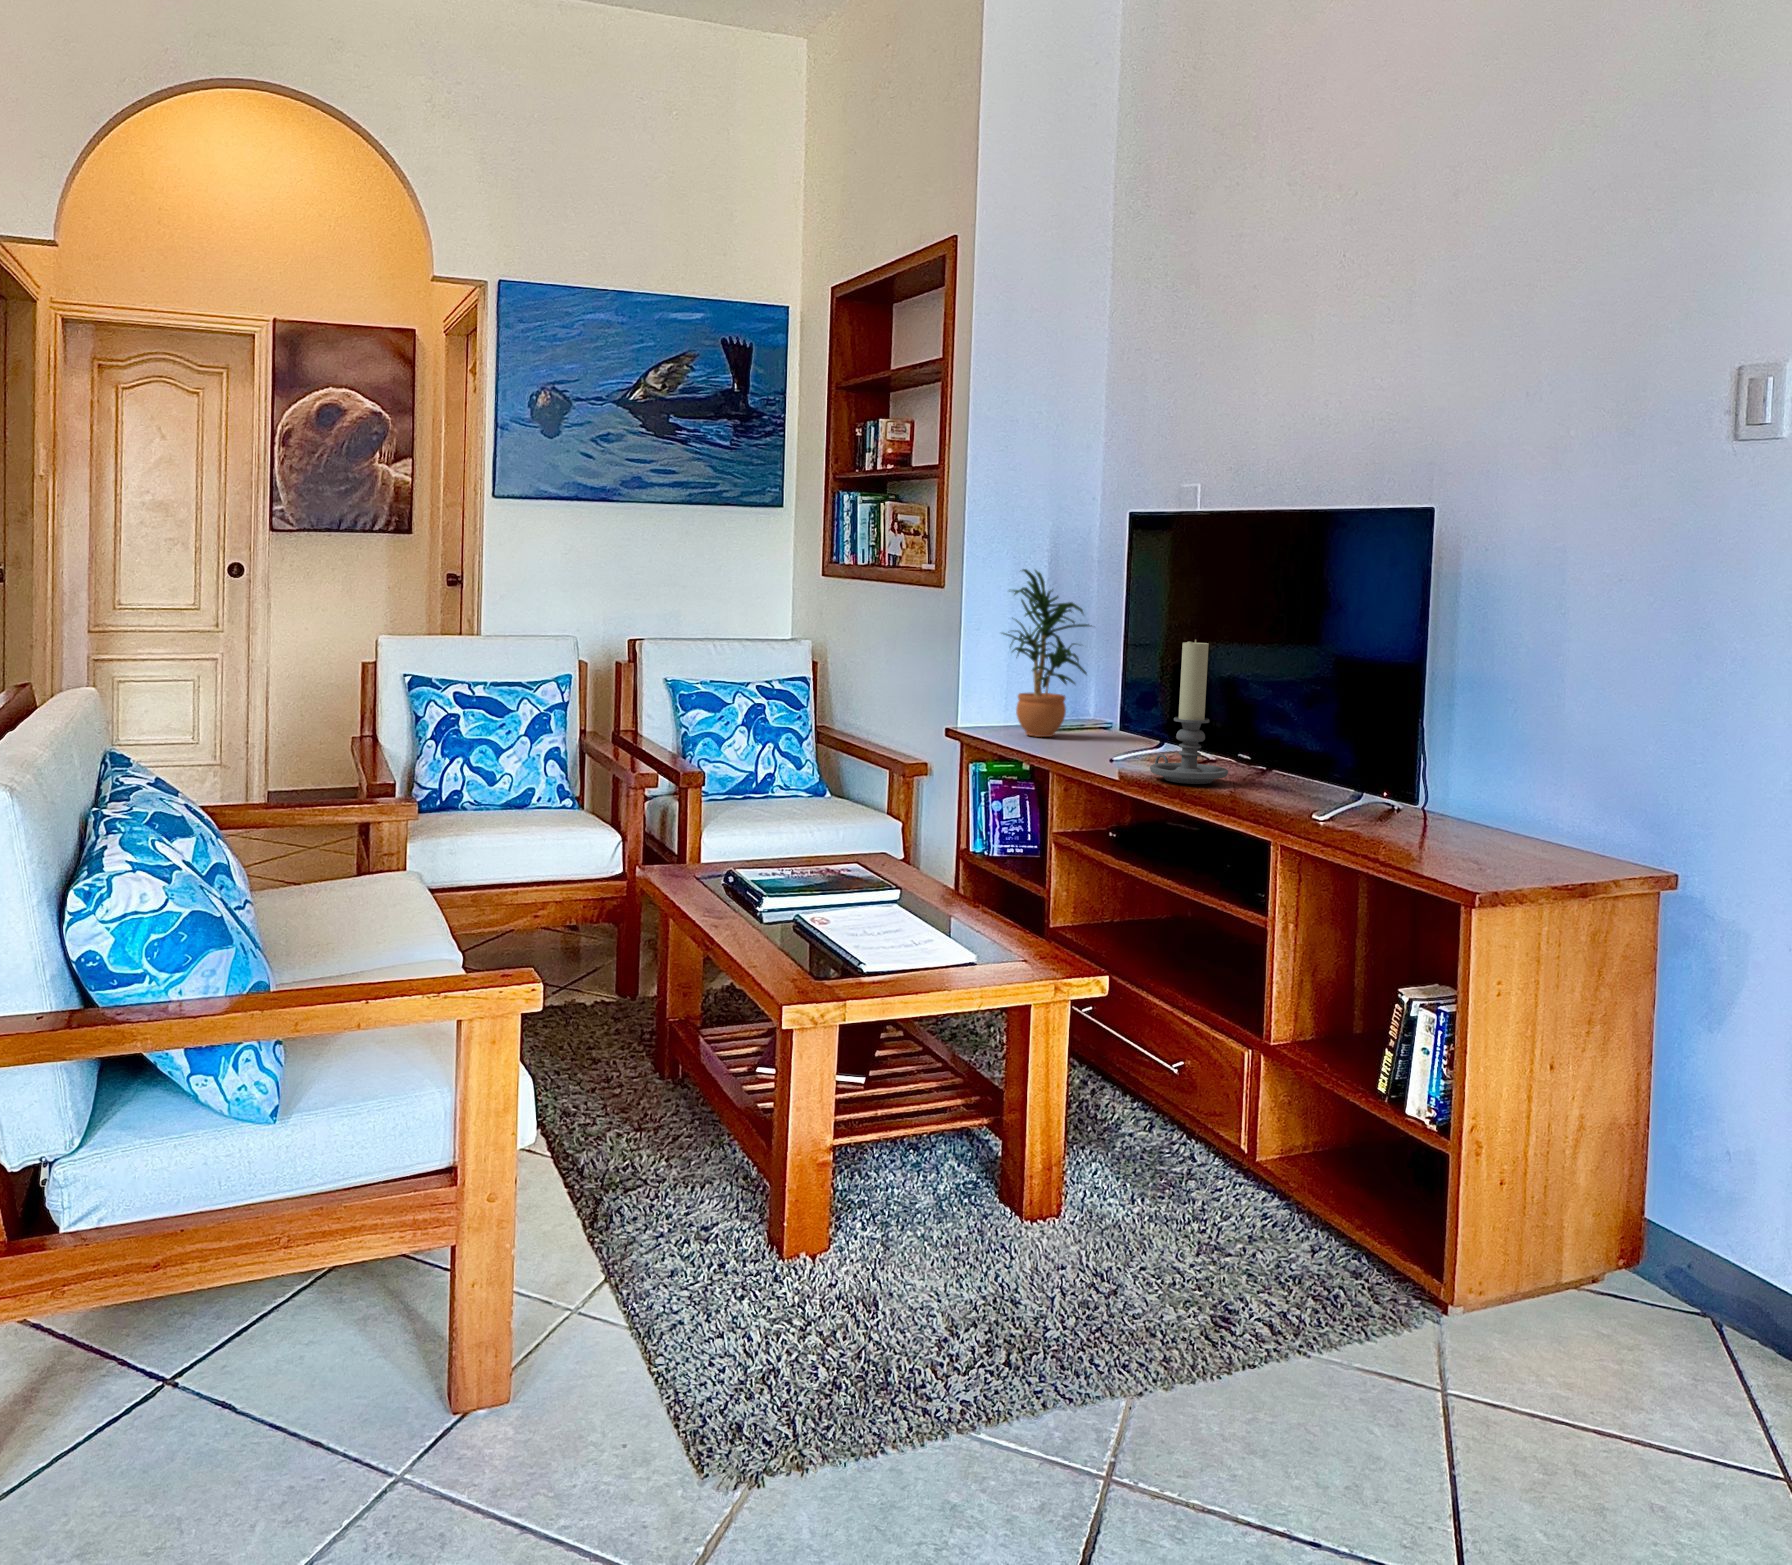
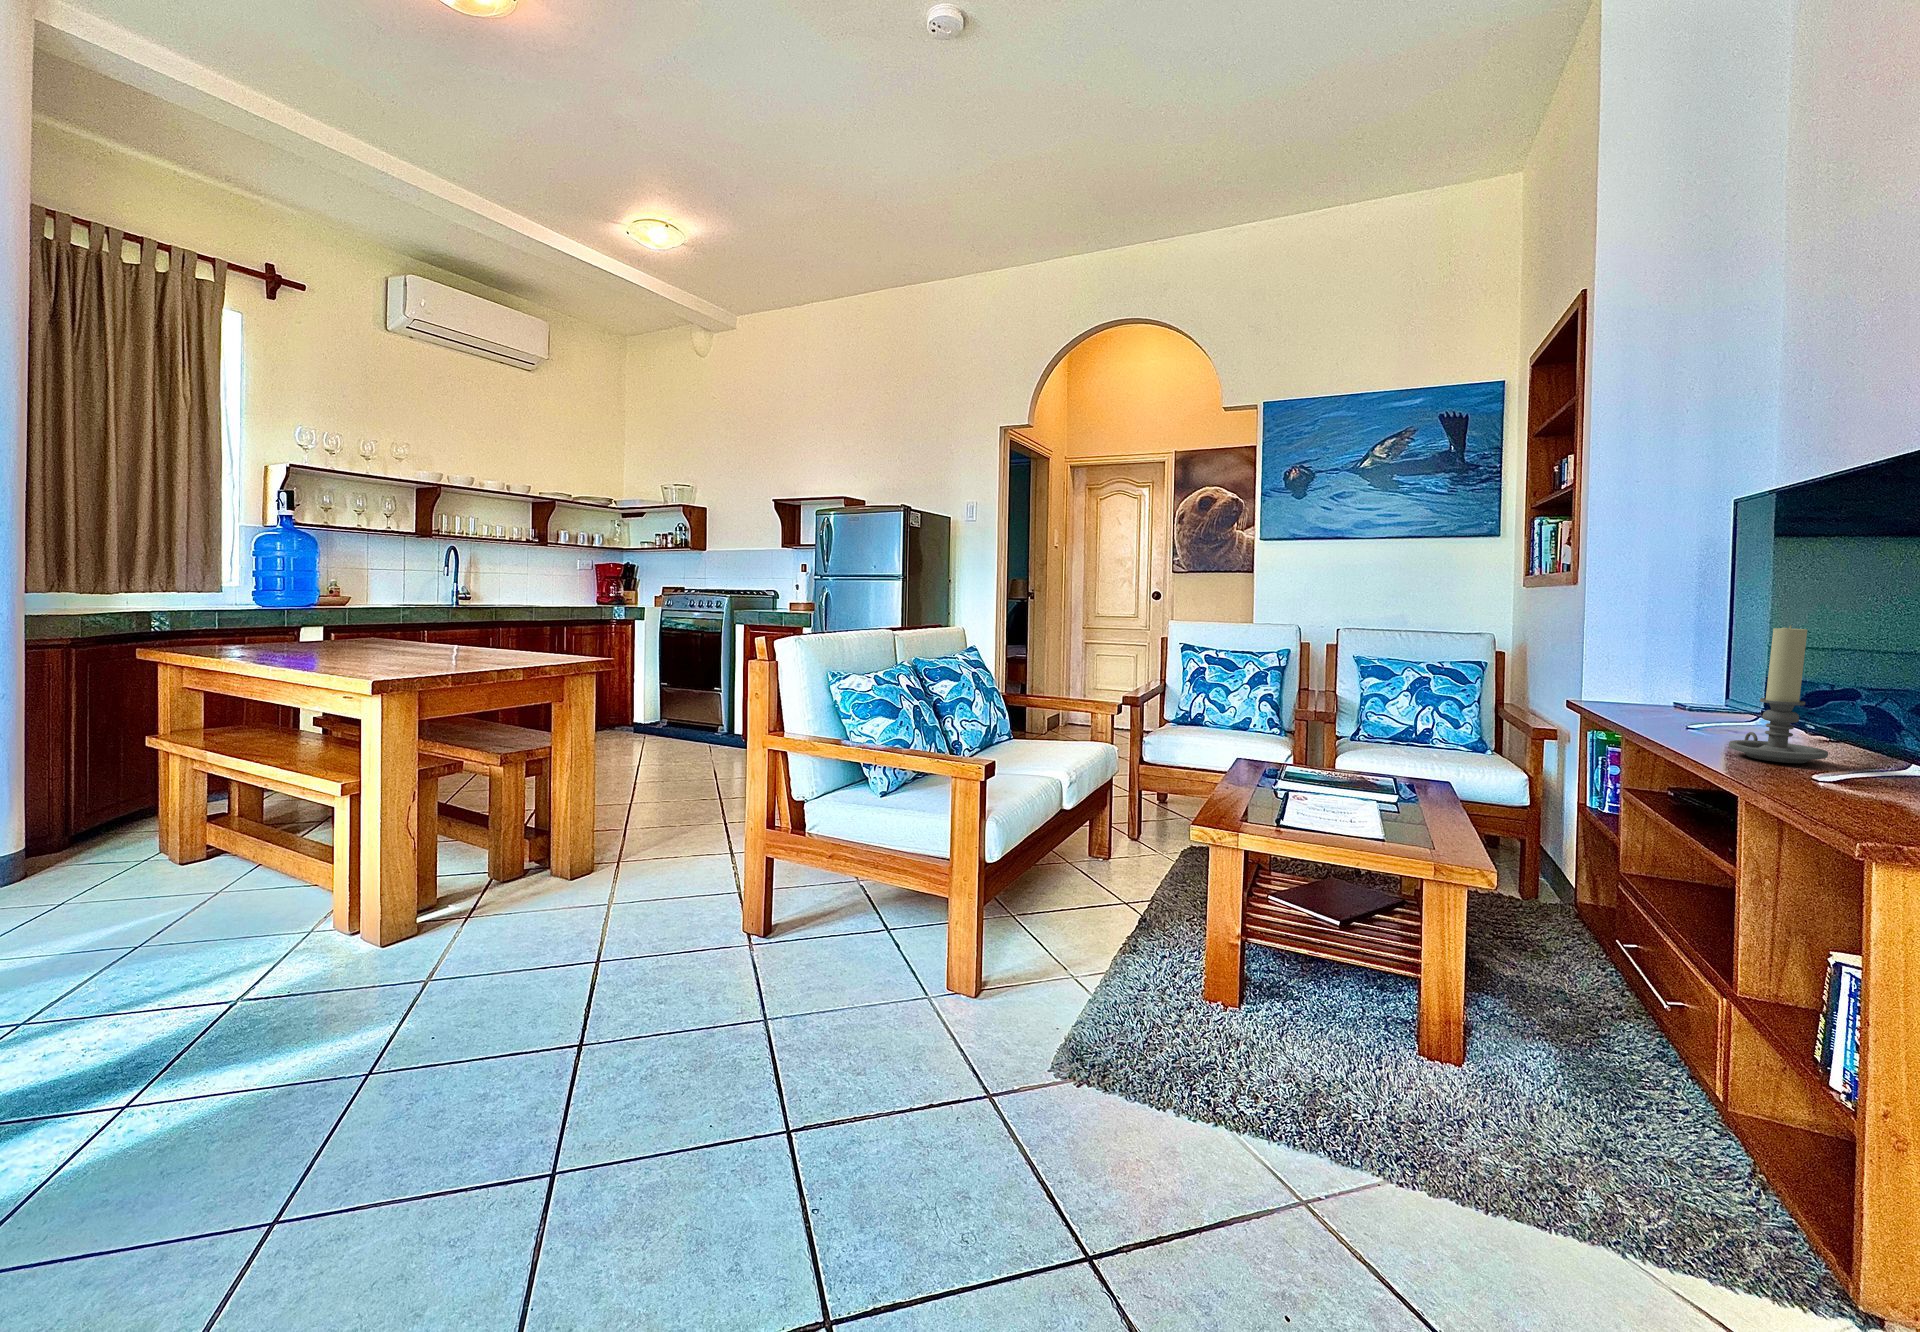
potted plant: present [1002,569,1092,737] -> none [1618,569,1728,713]

